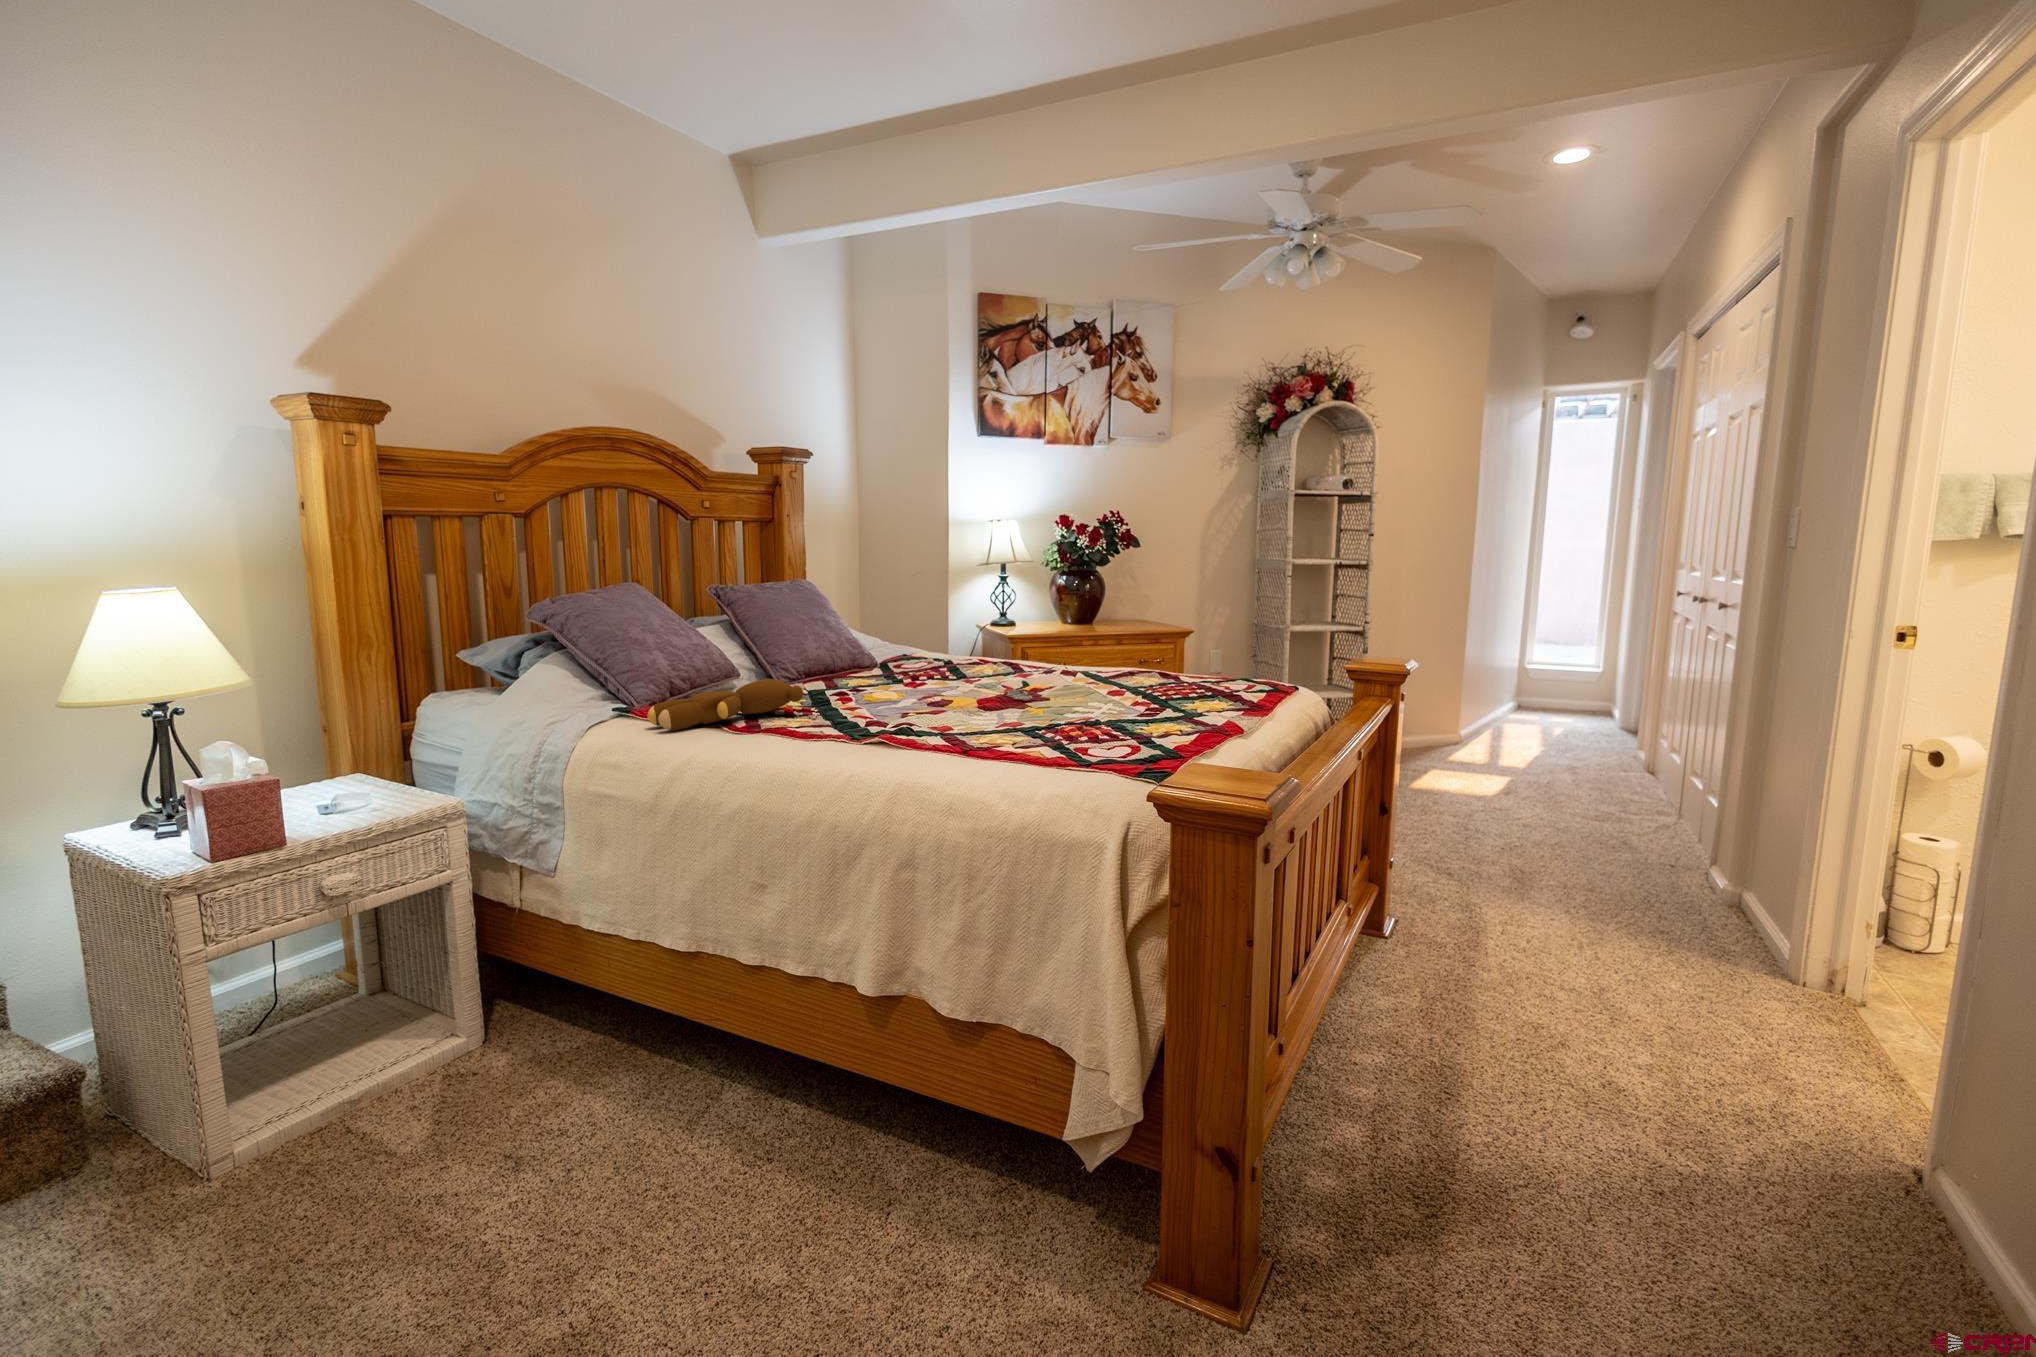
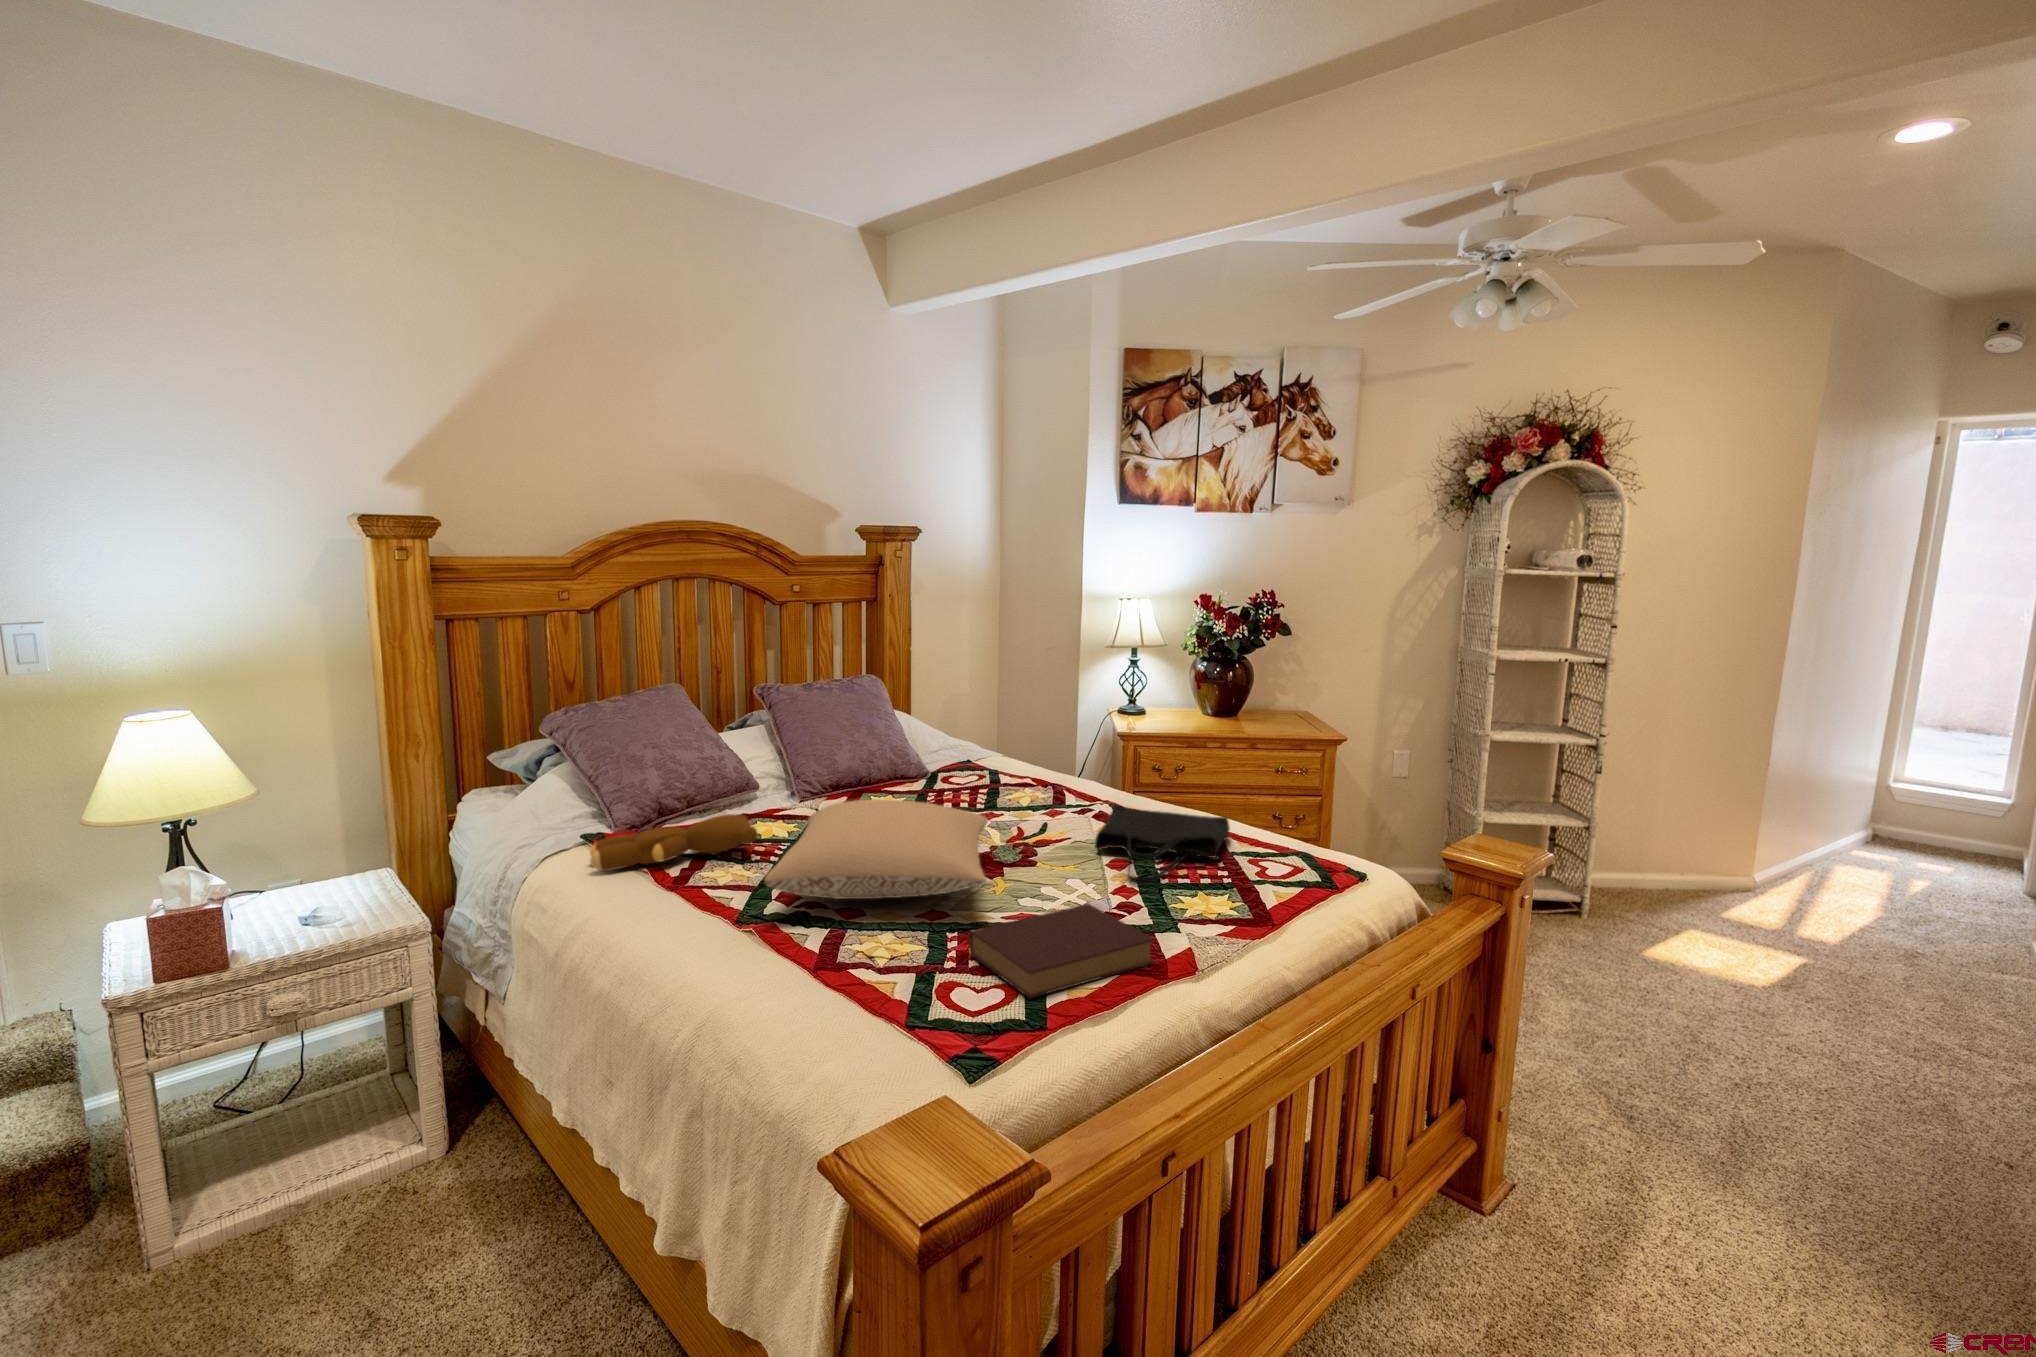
pillow: none [853,647,1065,724] -> present [765,800,988,899]
tote bag: none [1085,661,1193,704] -> present [1095,805,1230,885]
book: none [1076,706,1217,755] -> present [969,904,1154,998]

